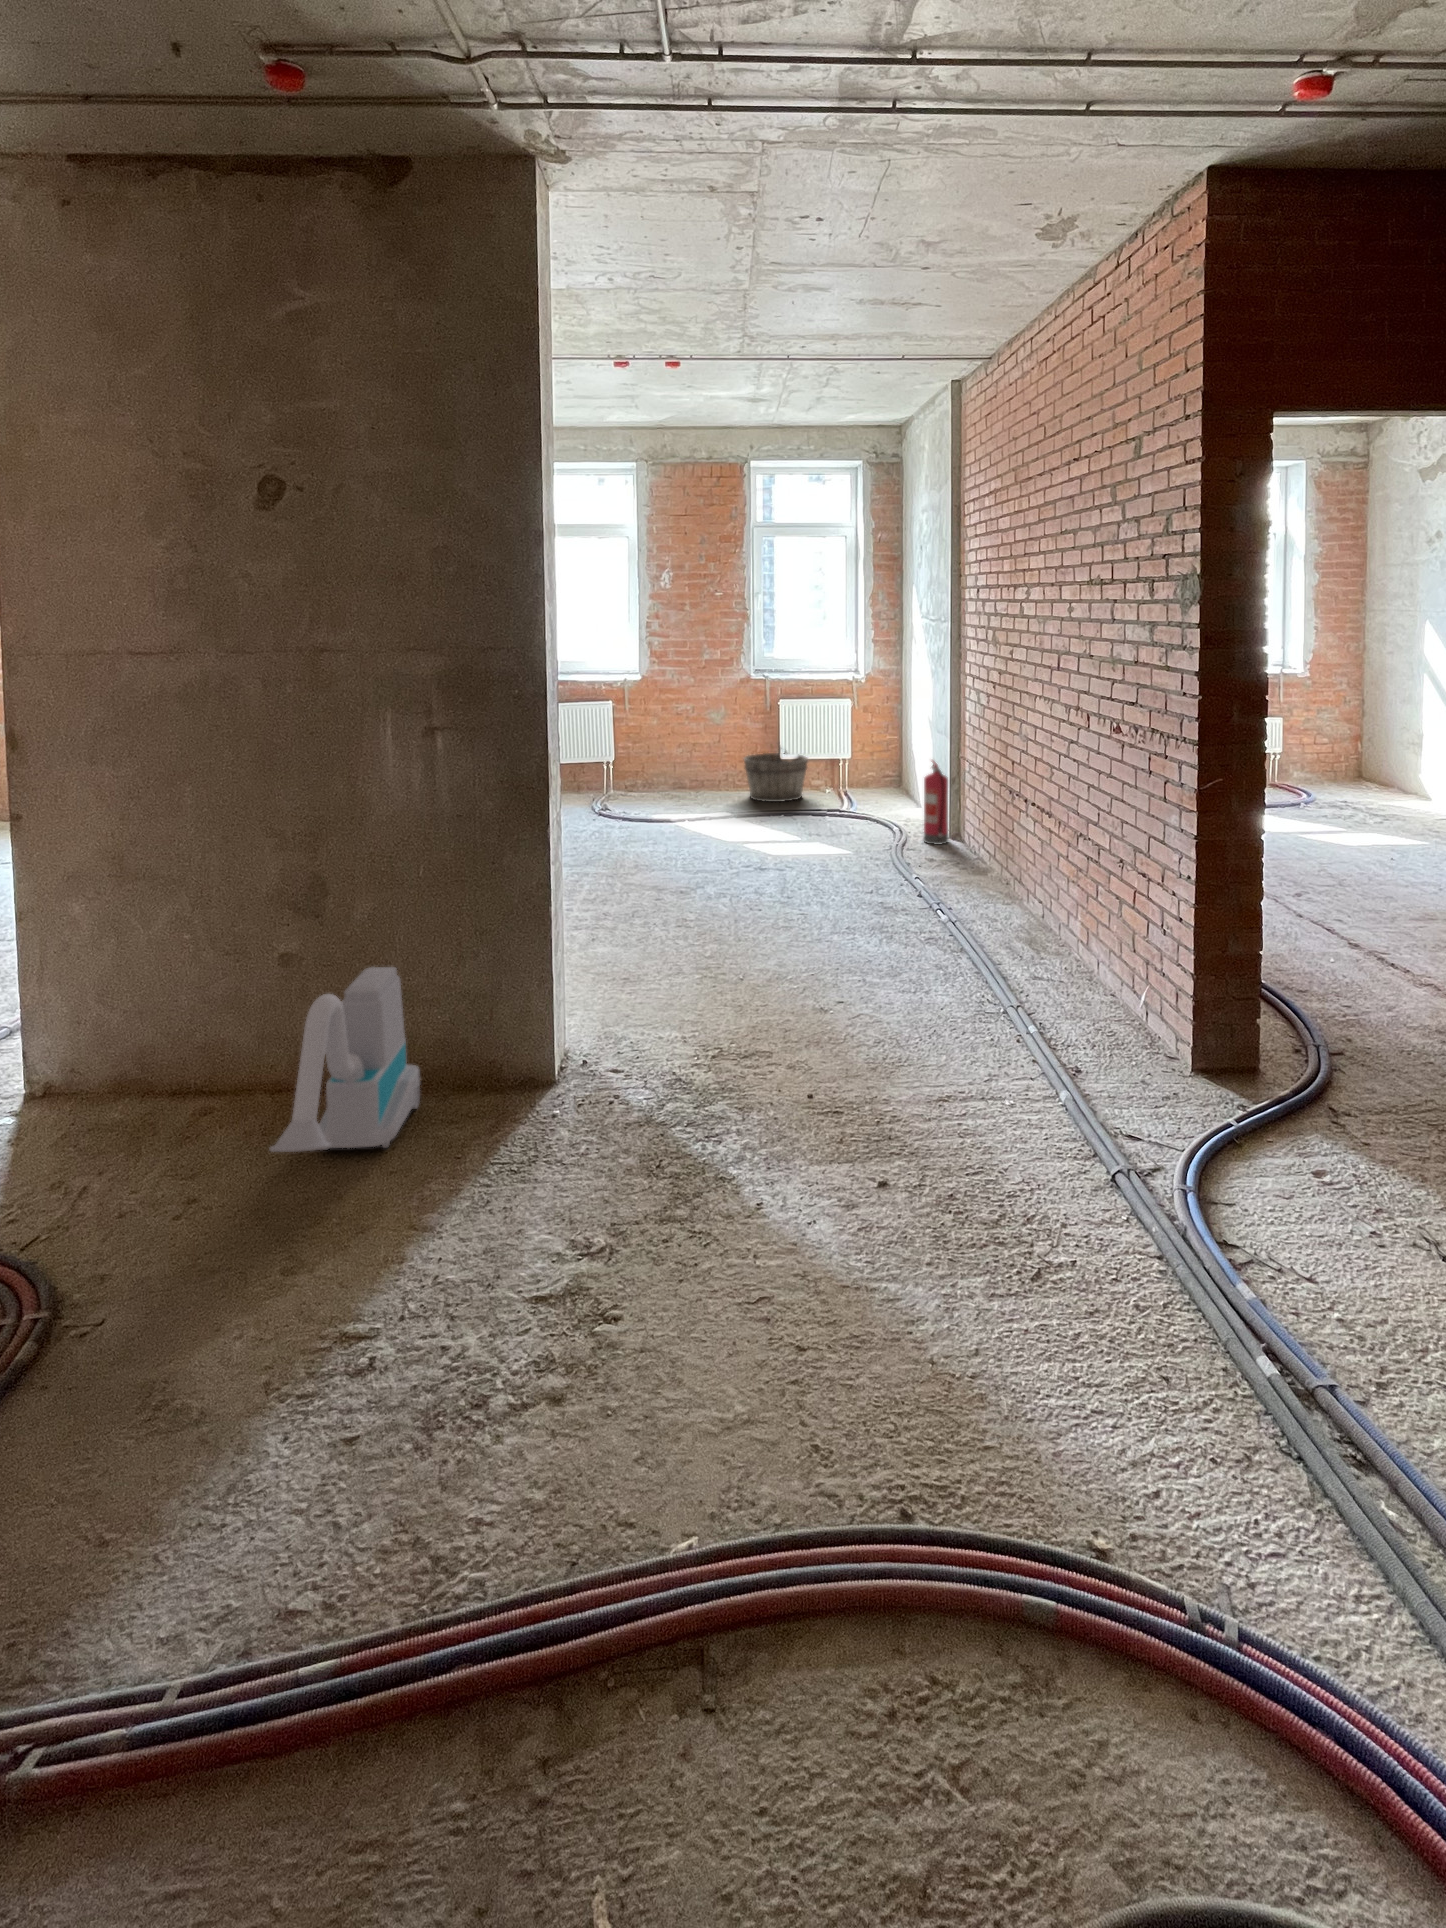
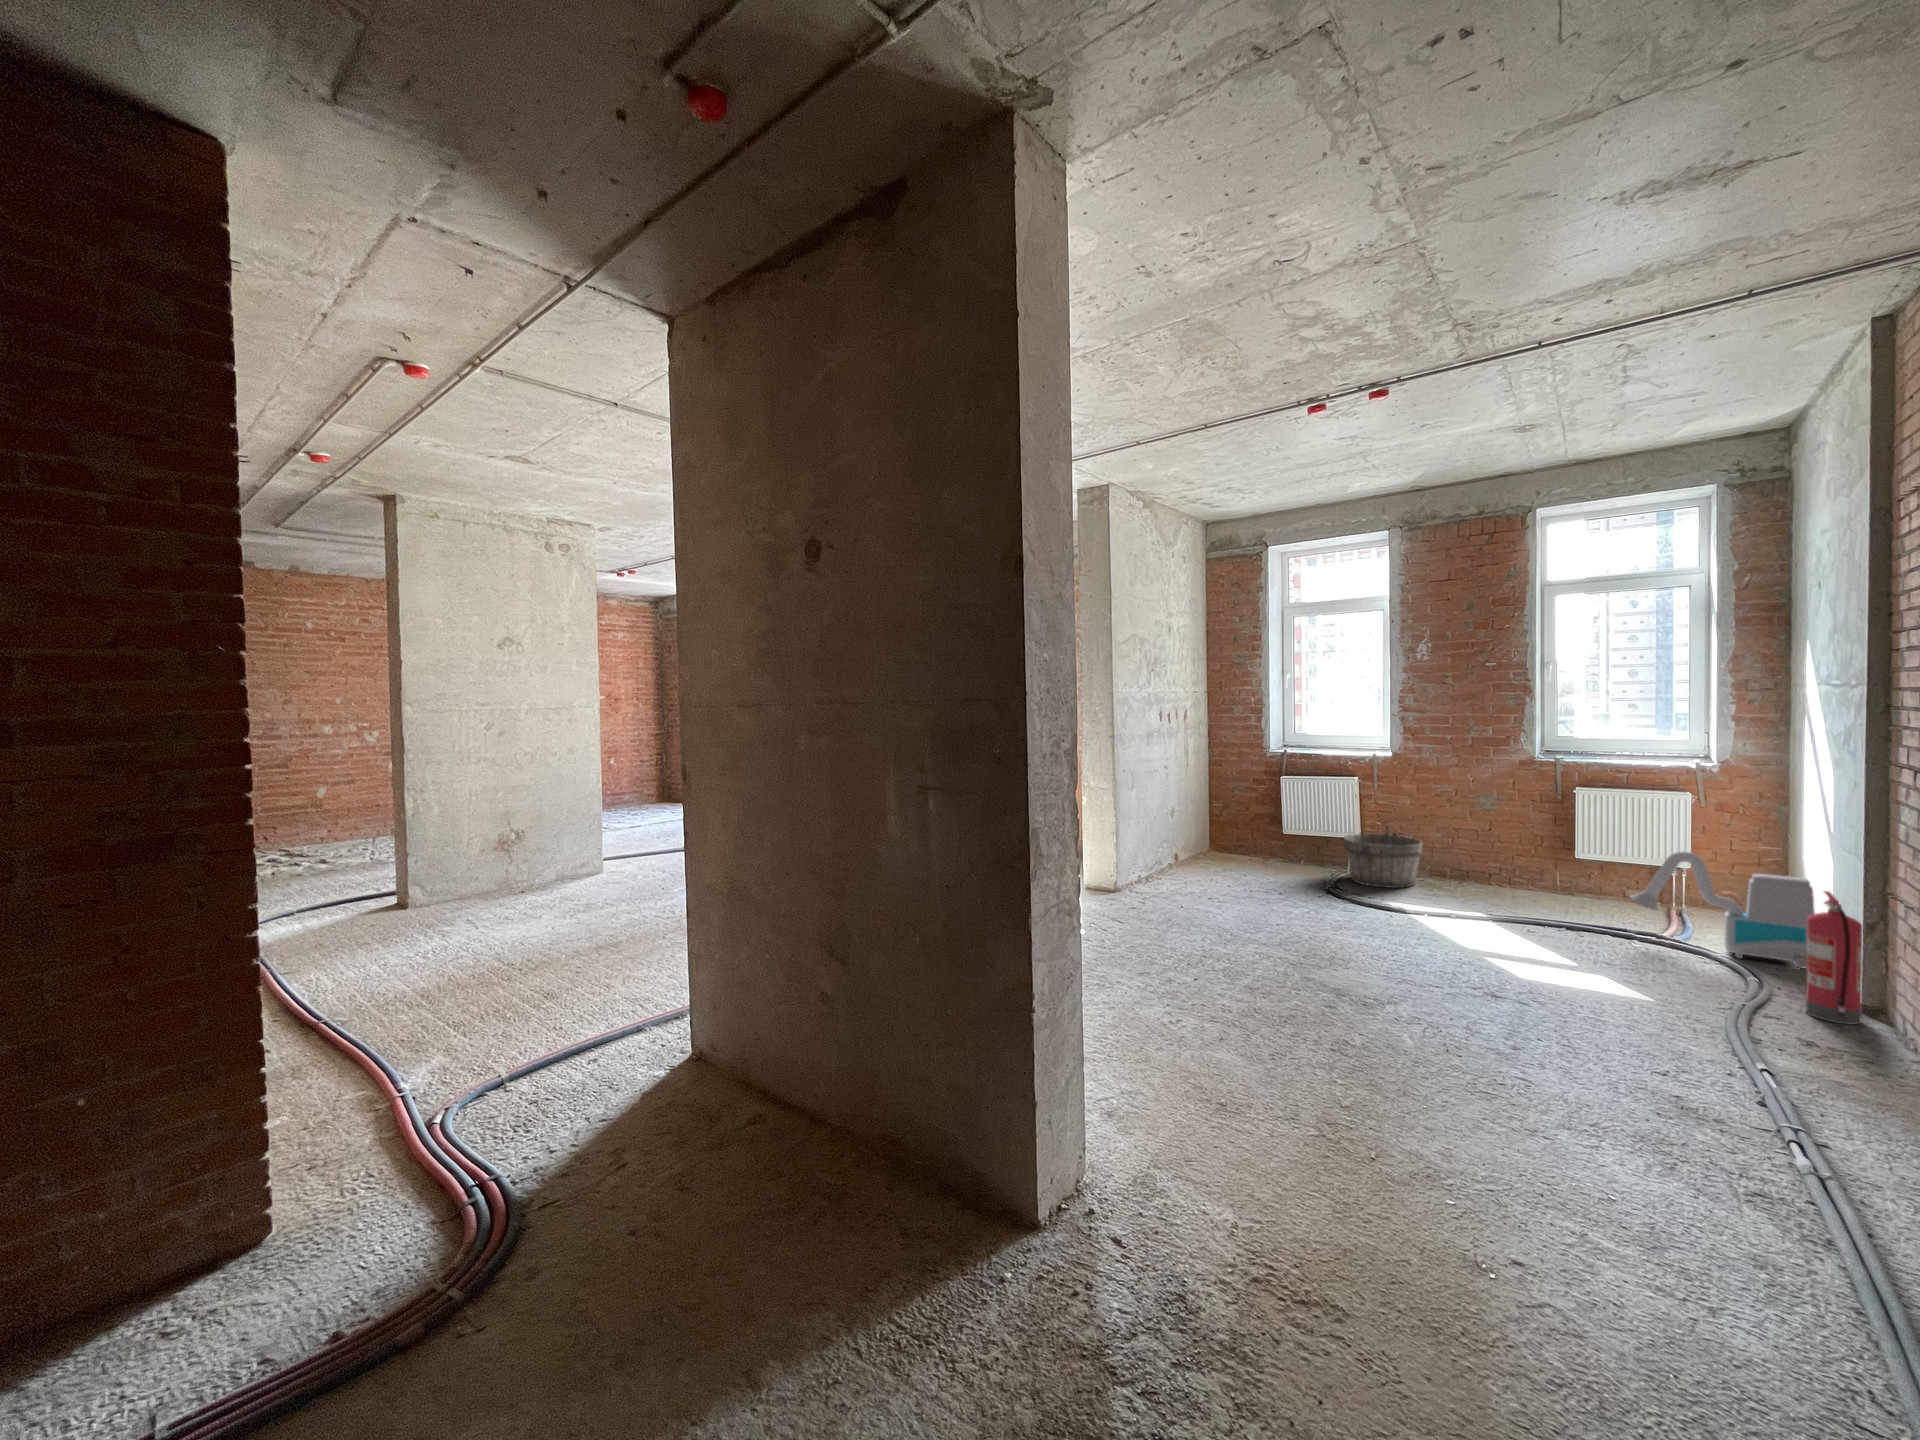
wooden bucket: present [744,748,808,802] -> present [1344,828,1422,888]
vacuum cleaner: present [270,967,420,1152] -> present [1630,852,1815,969]

